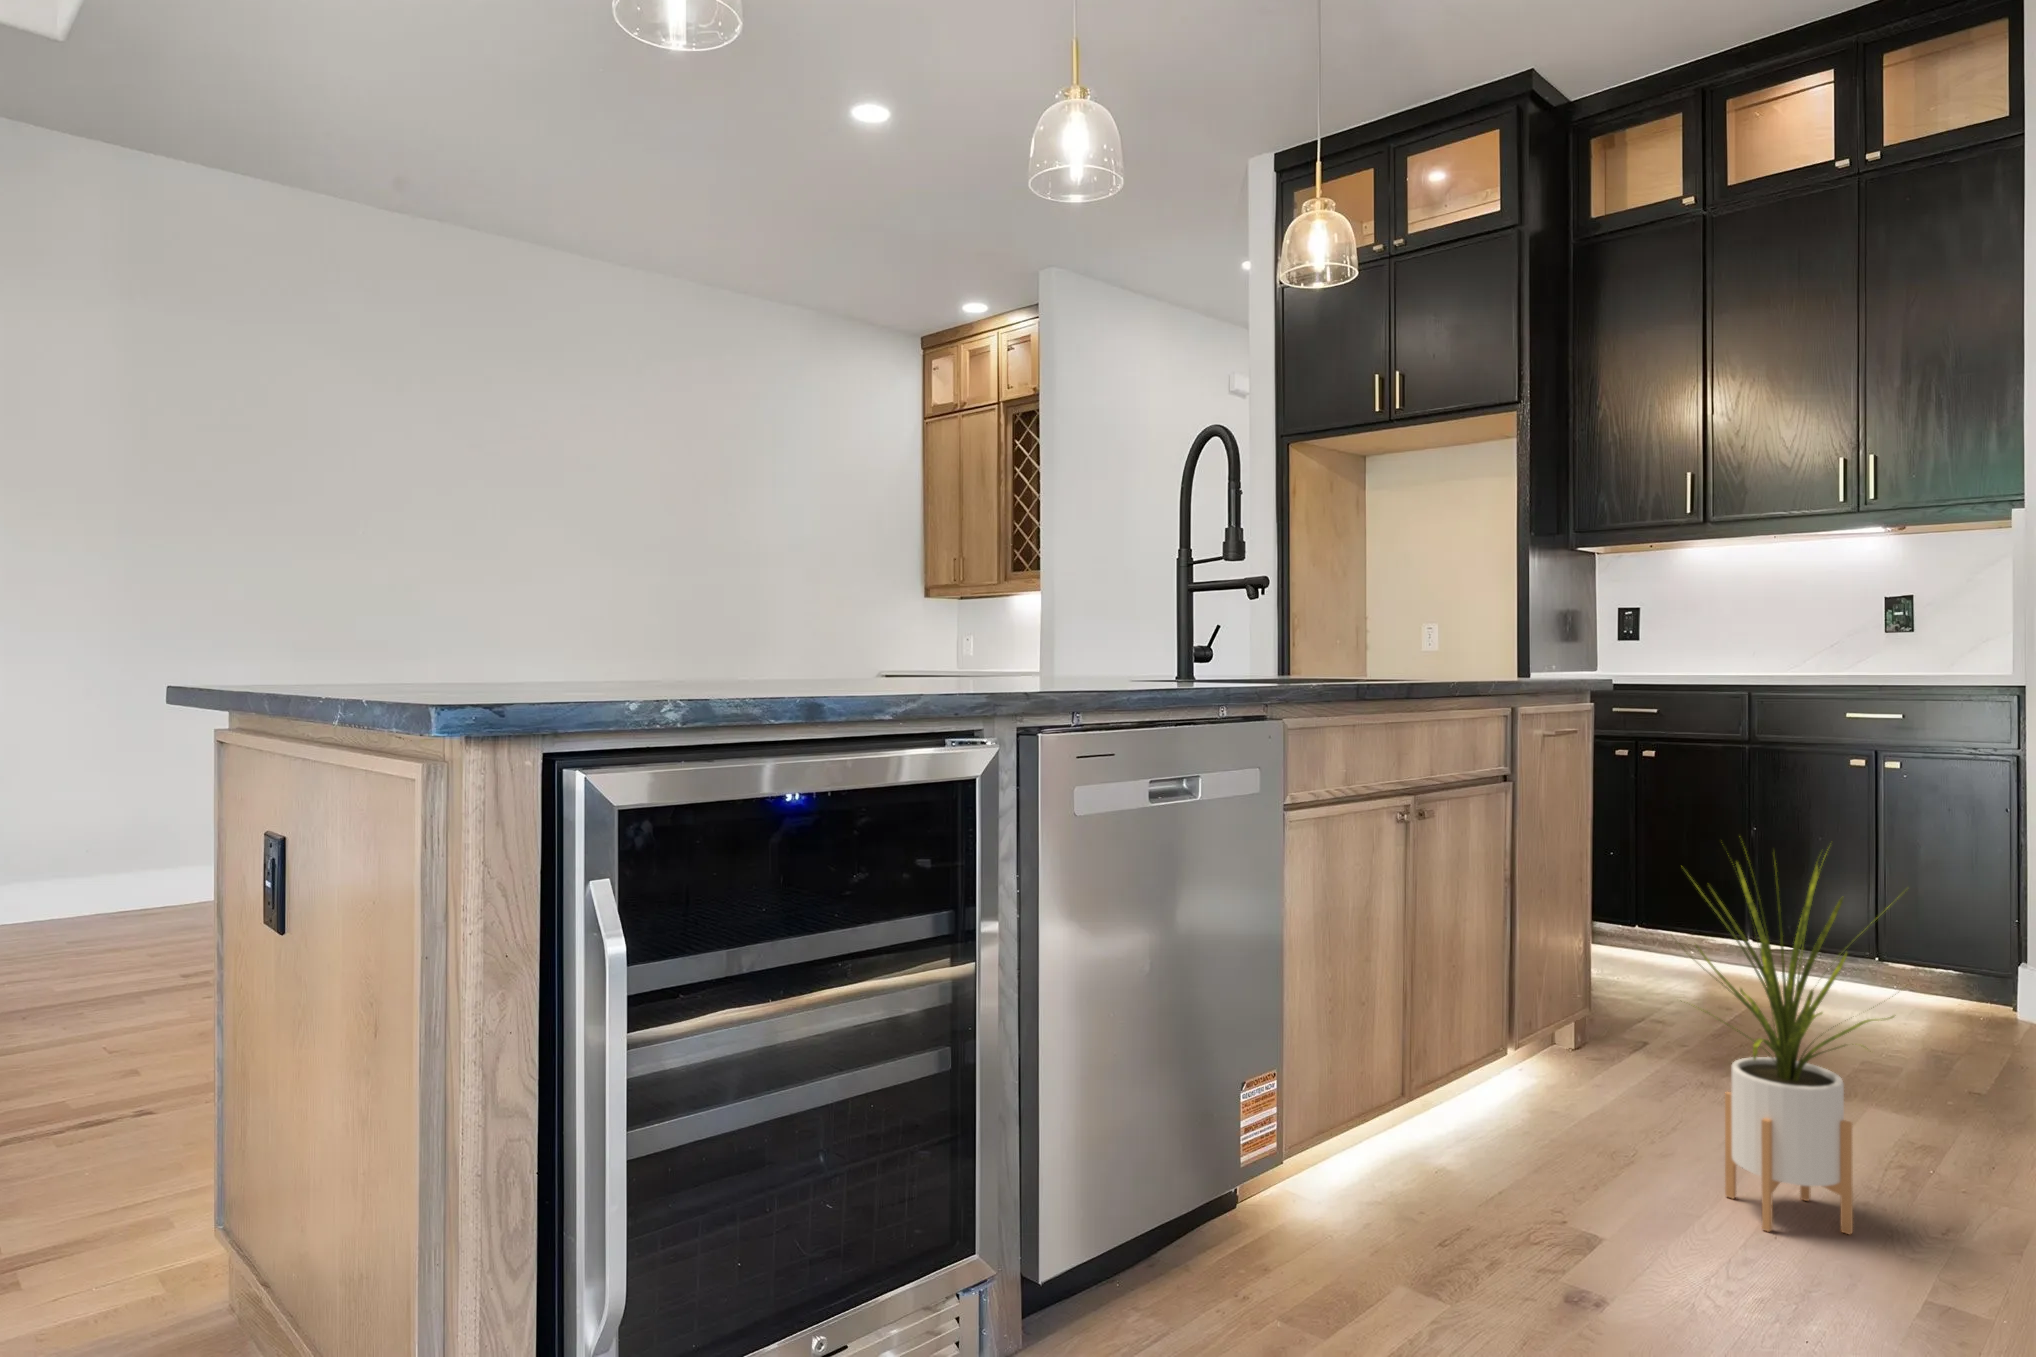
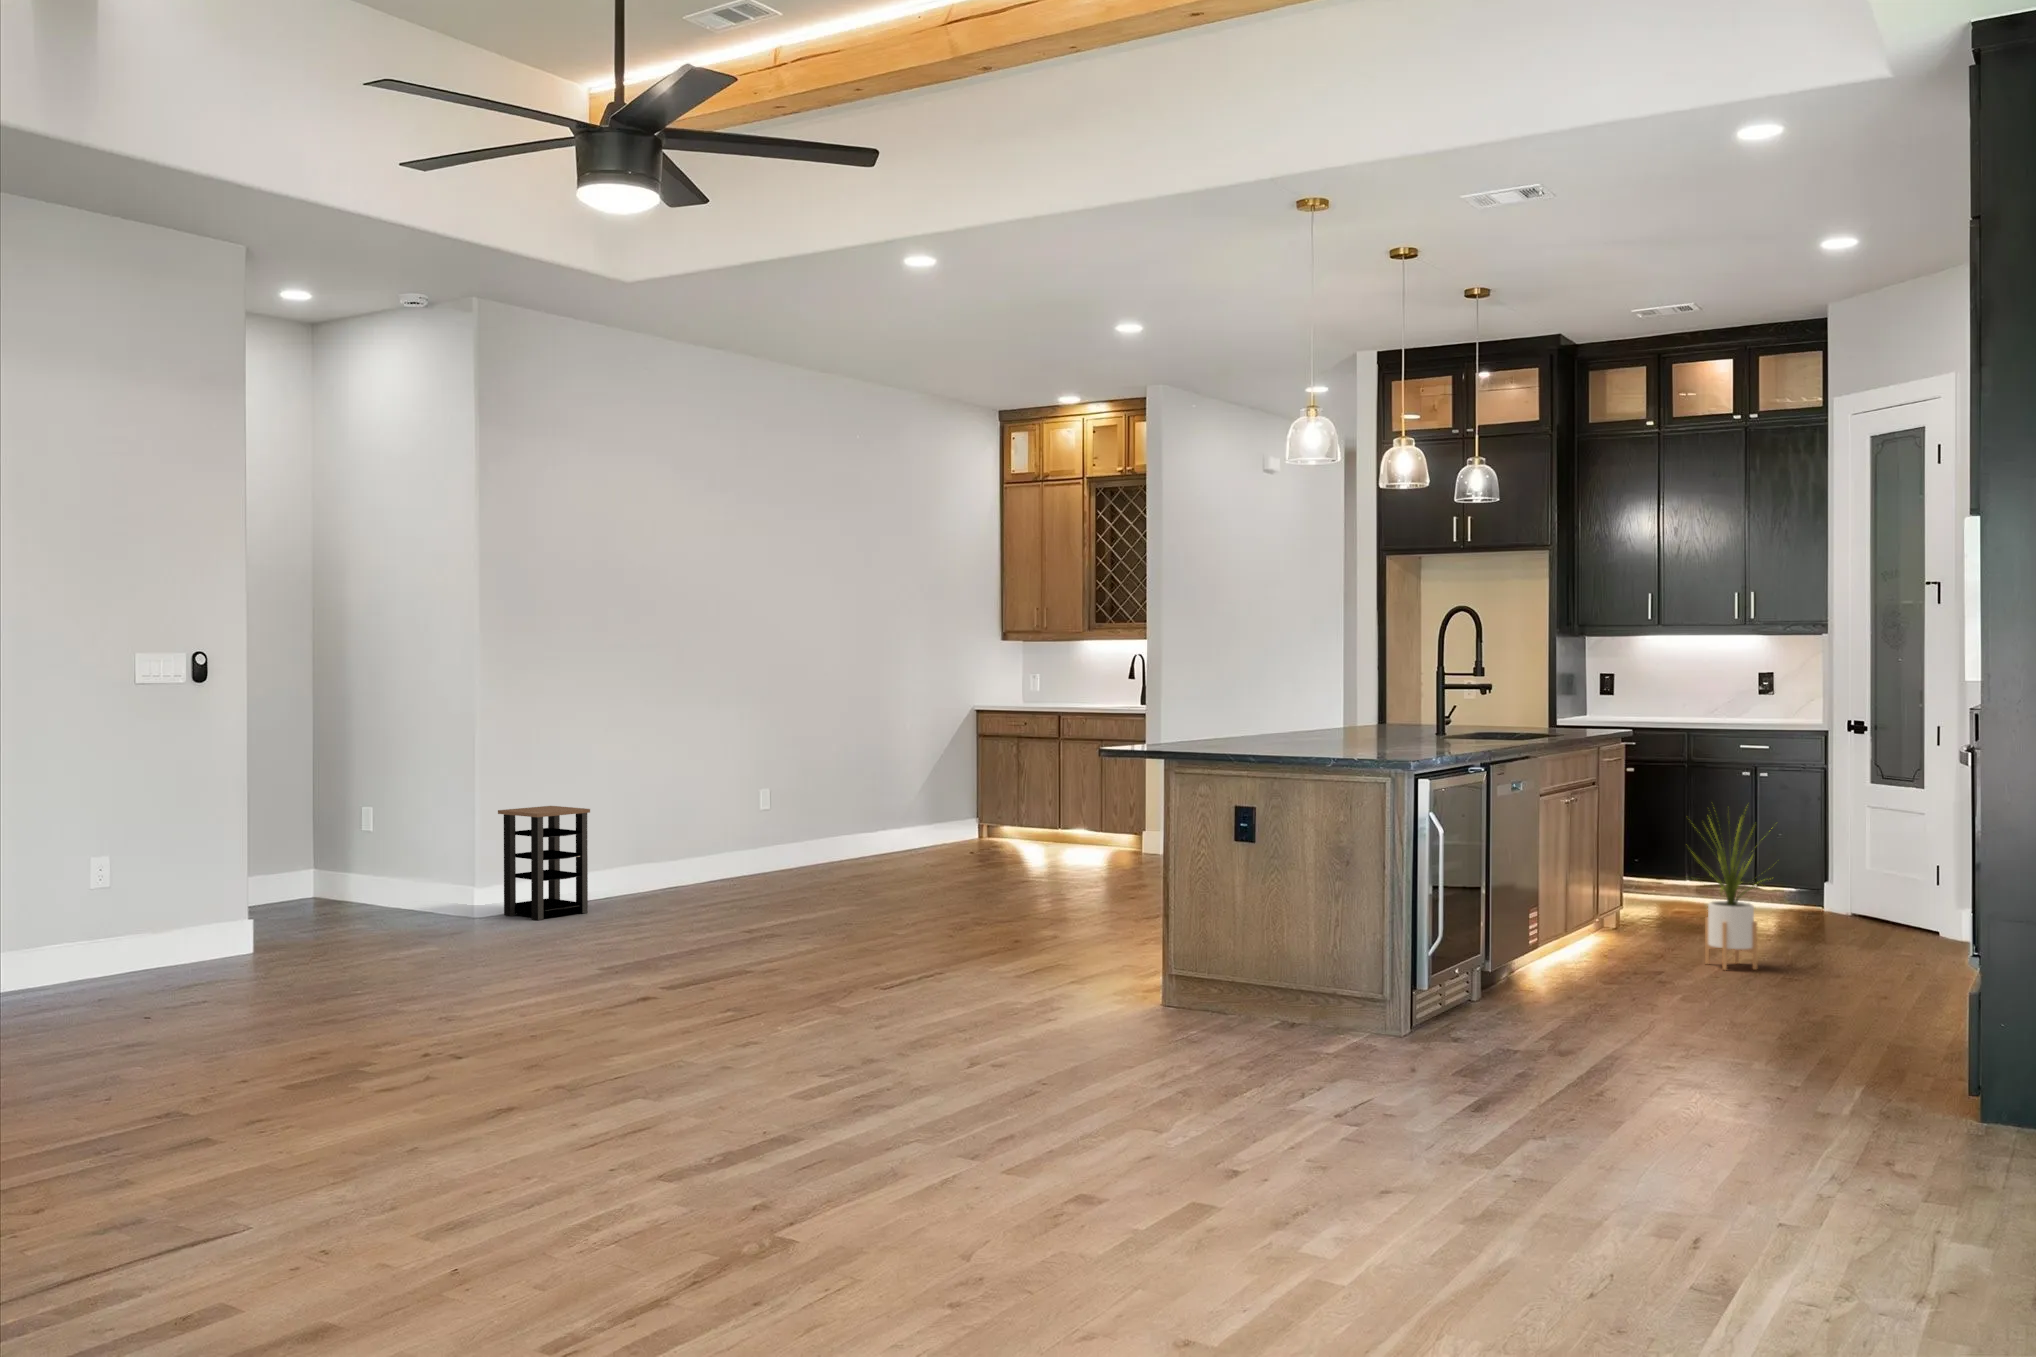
side table: none [59,791,168,944] -> present [498,806,590,920]

